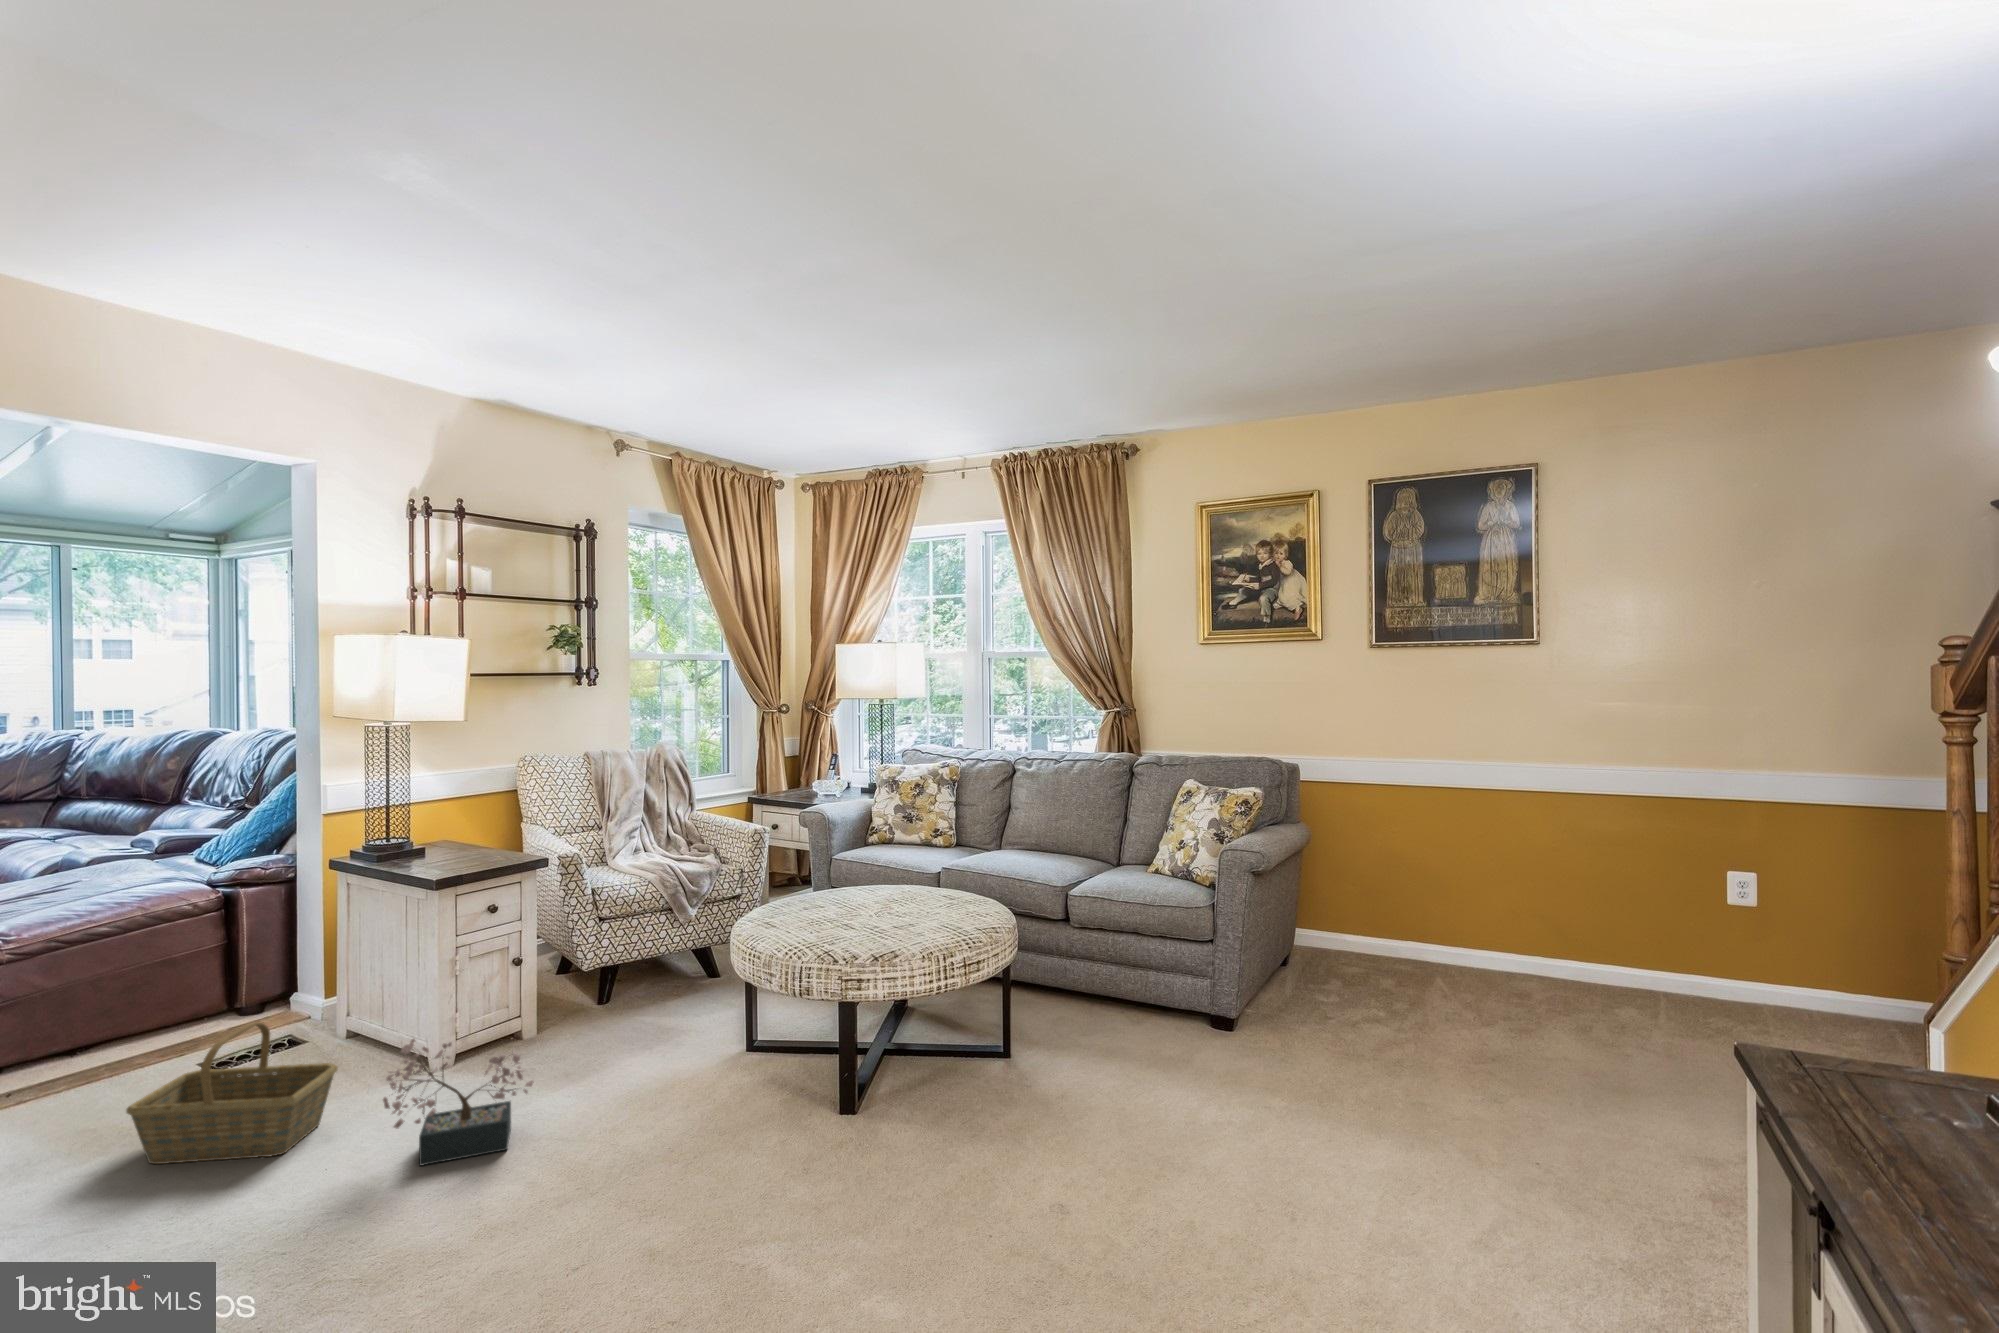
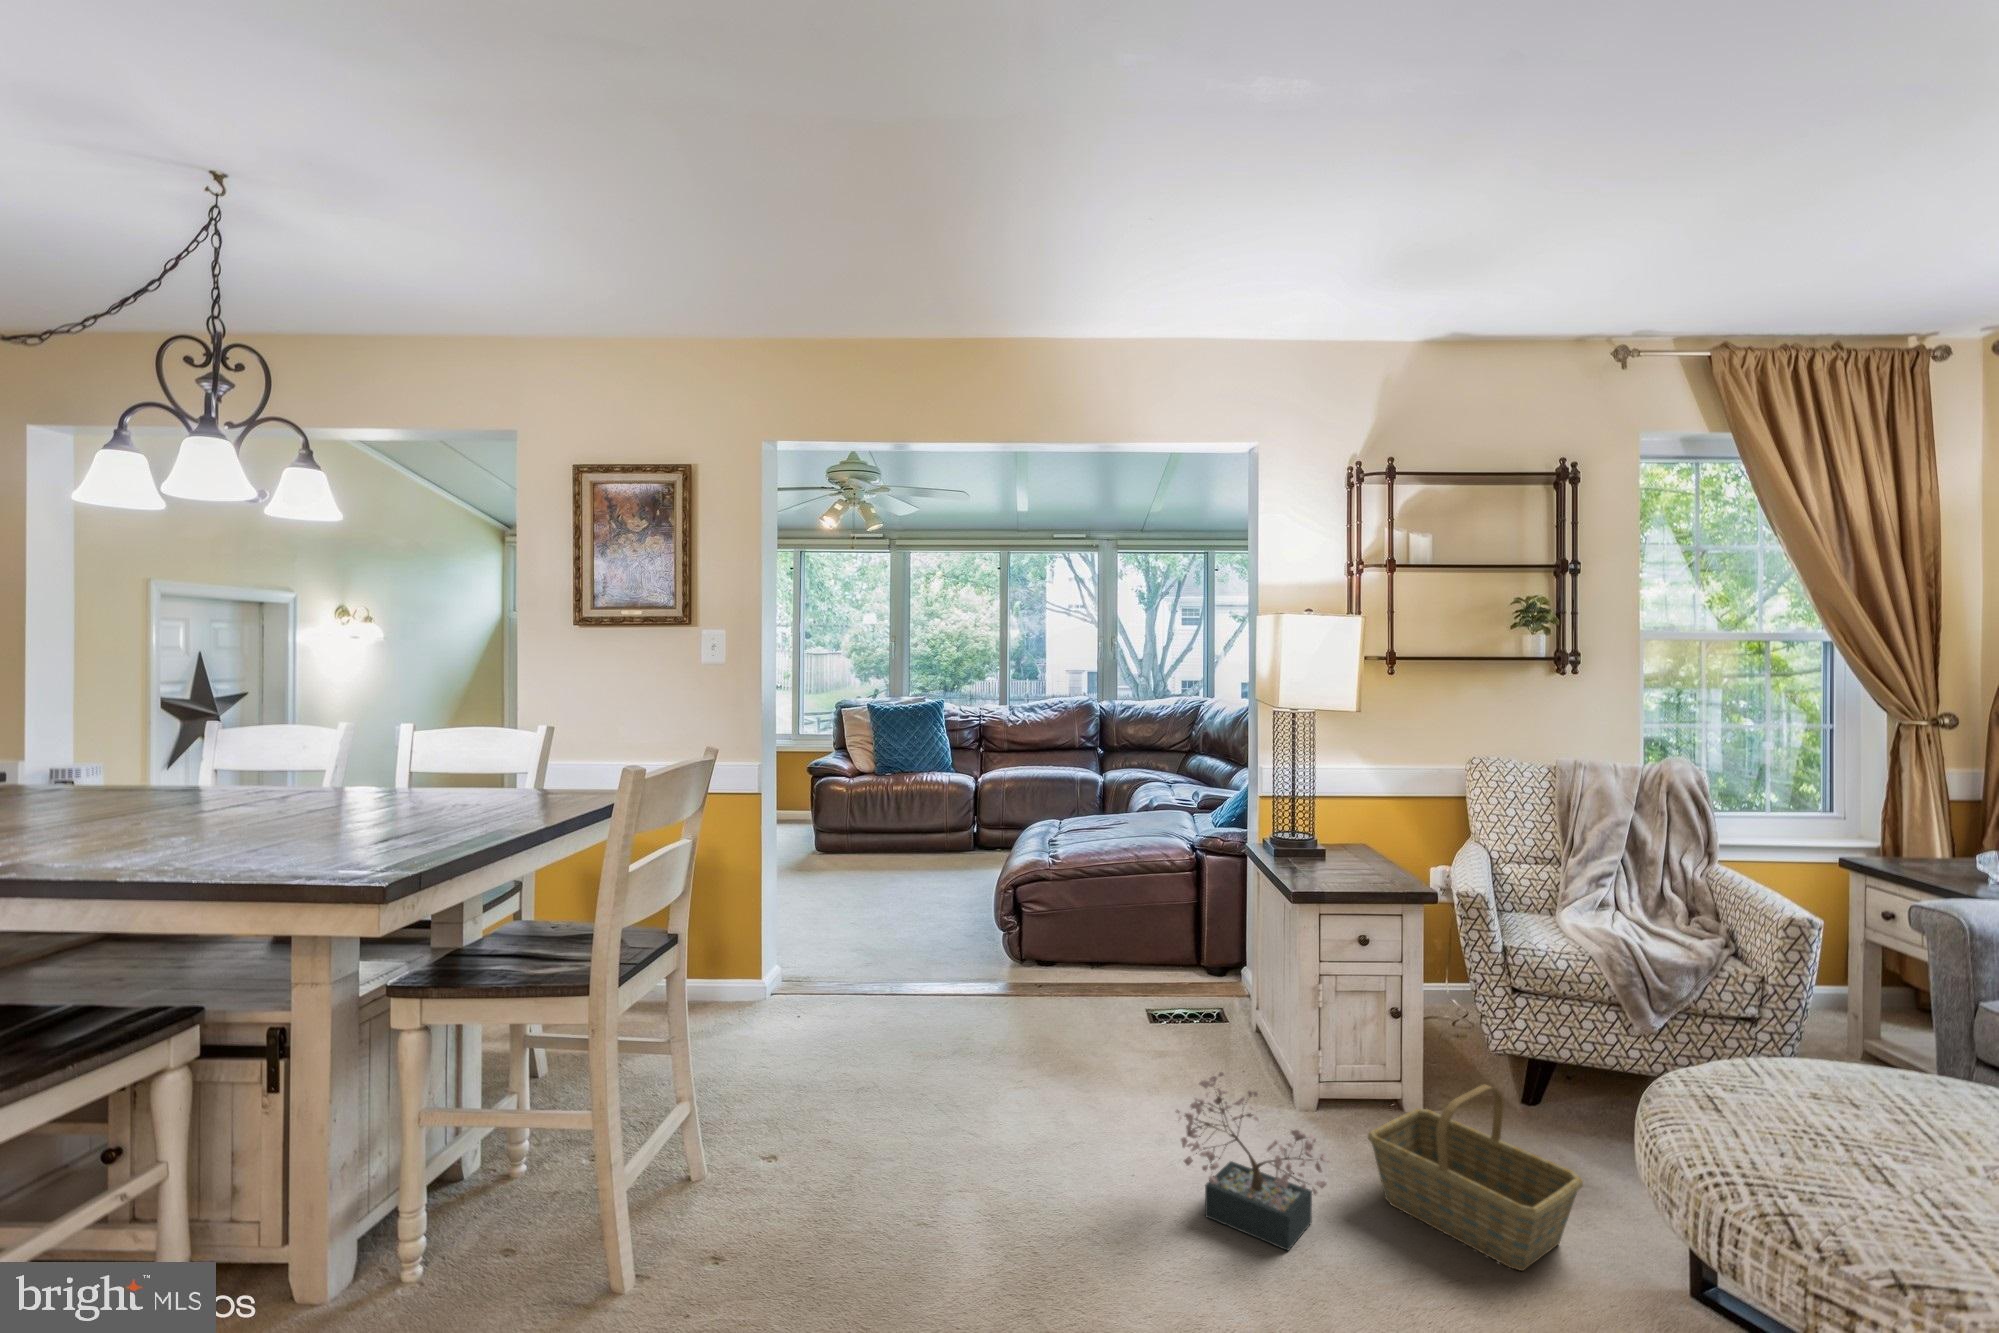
basket: present [126,1023,338,1164] -> present [1368,1085,1583,1271]

